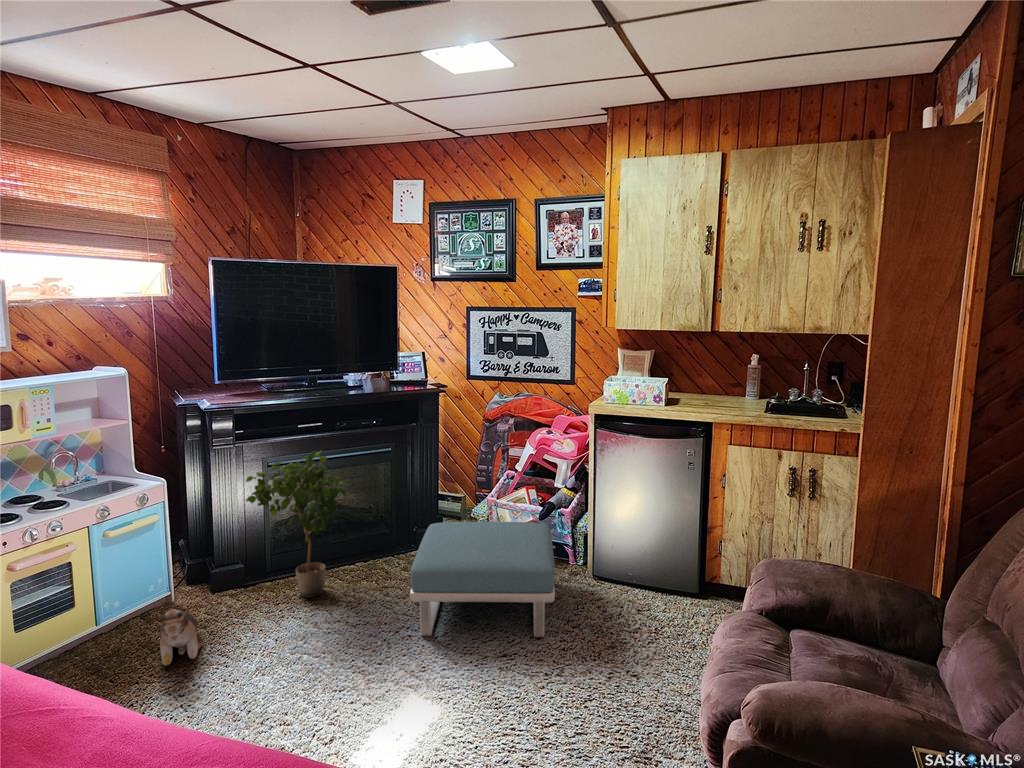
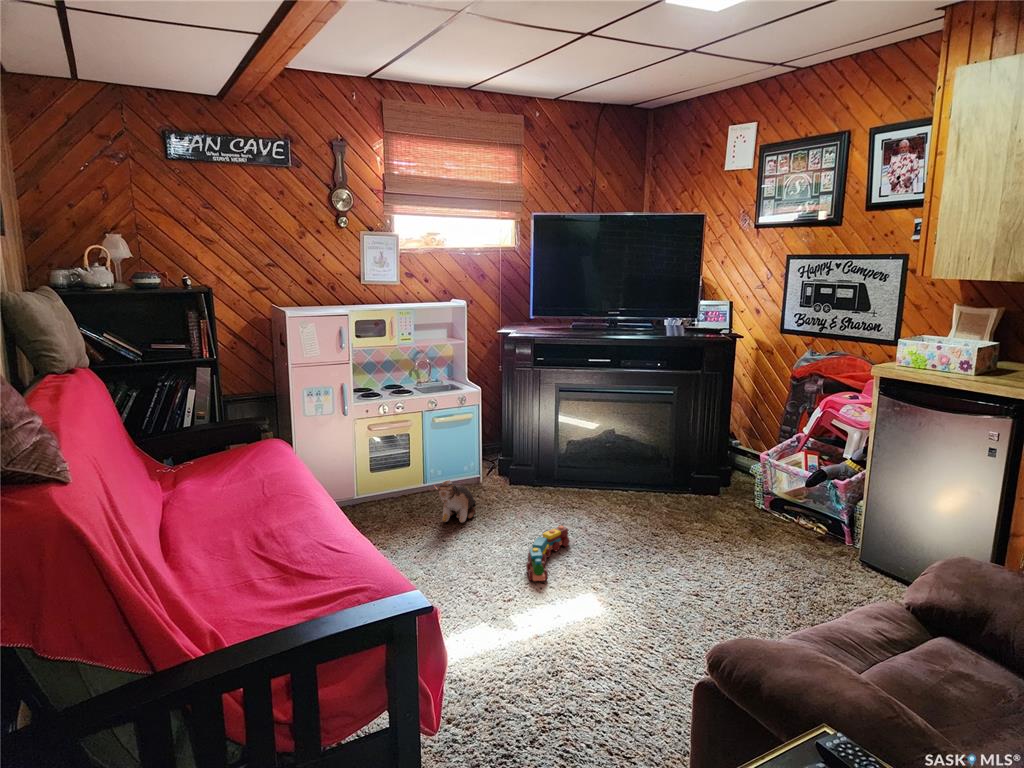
potted plant: present [246,451,348,598] -> none [523,382,621,506]
footstool: present [410,522,555,637] -> none [626,466,808,595]
toy train: none [315,623,358,699] -> present [526,526,570,581]

